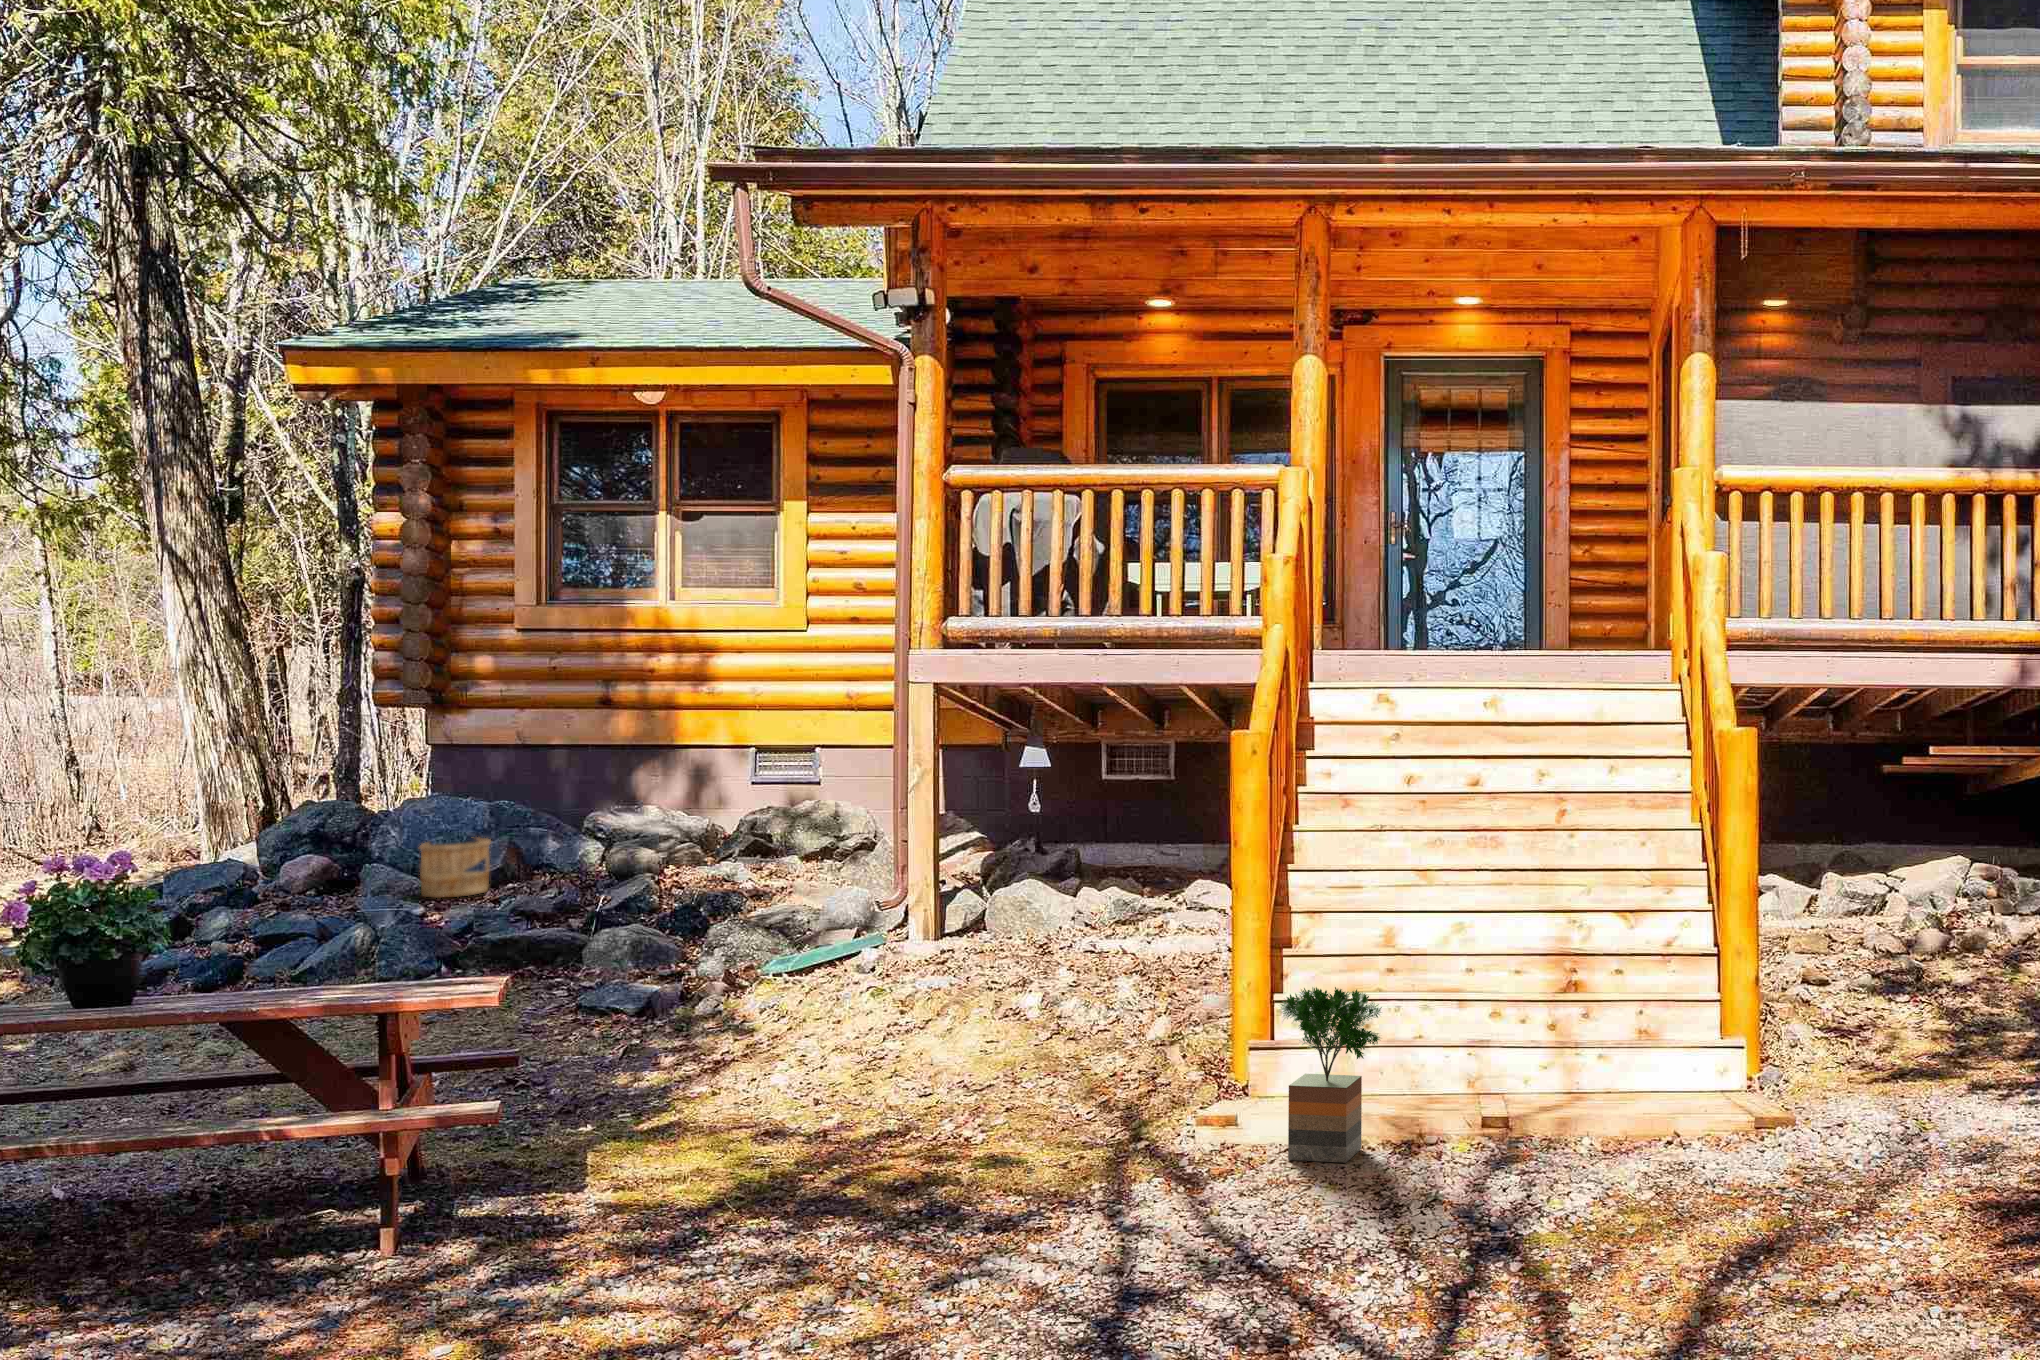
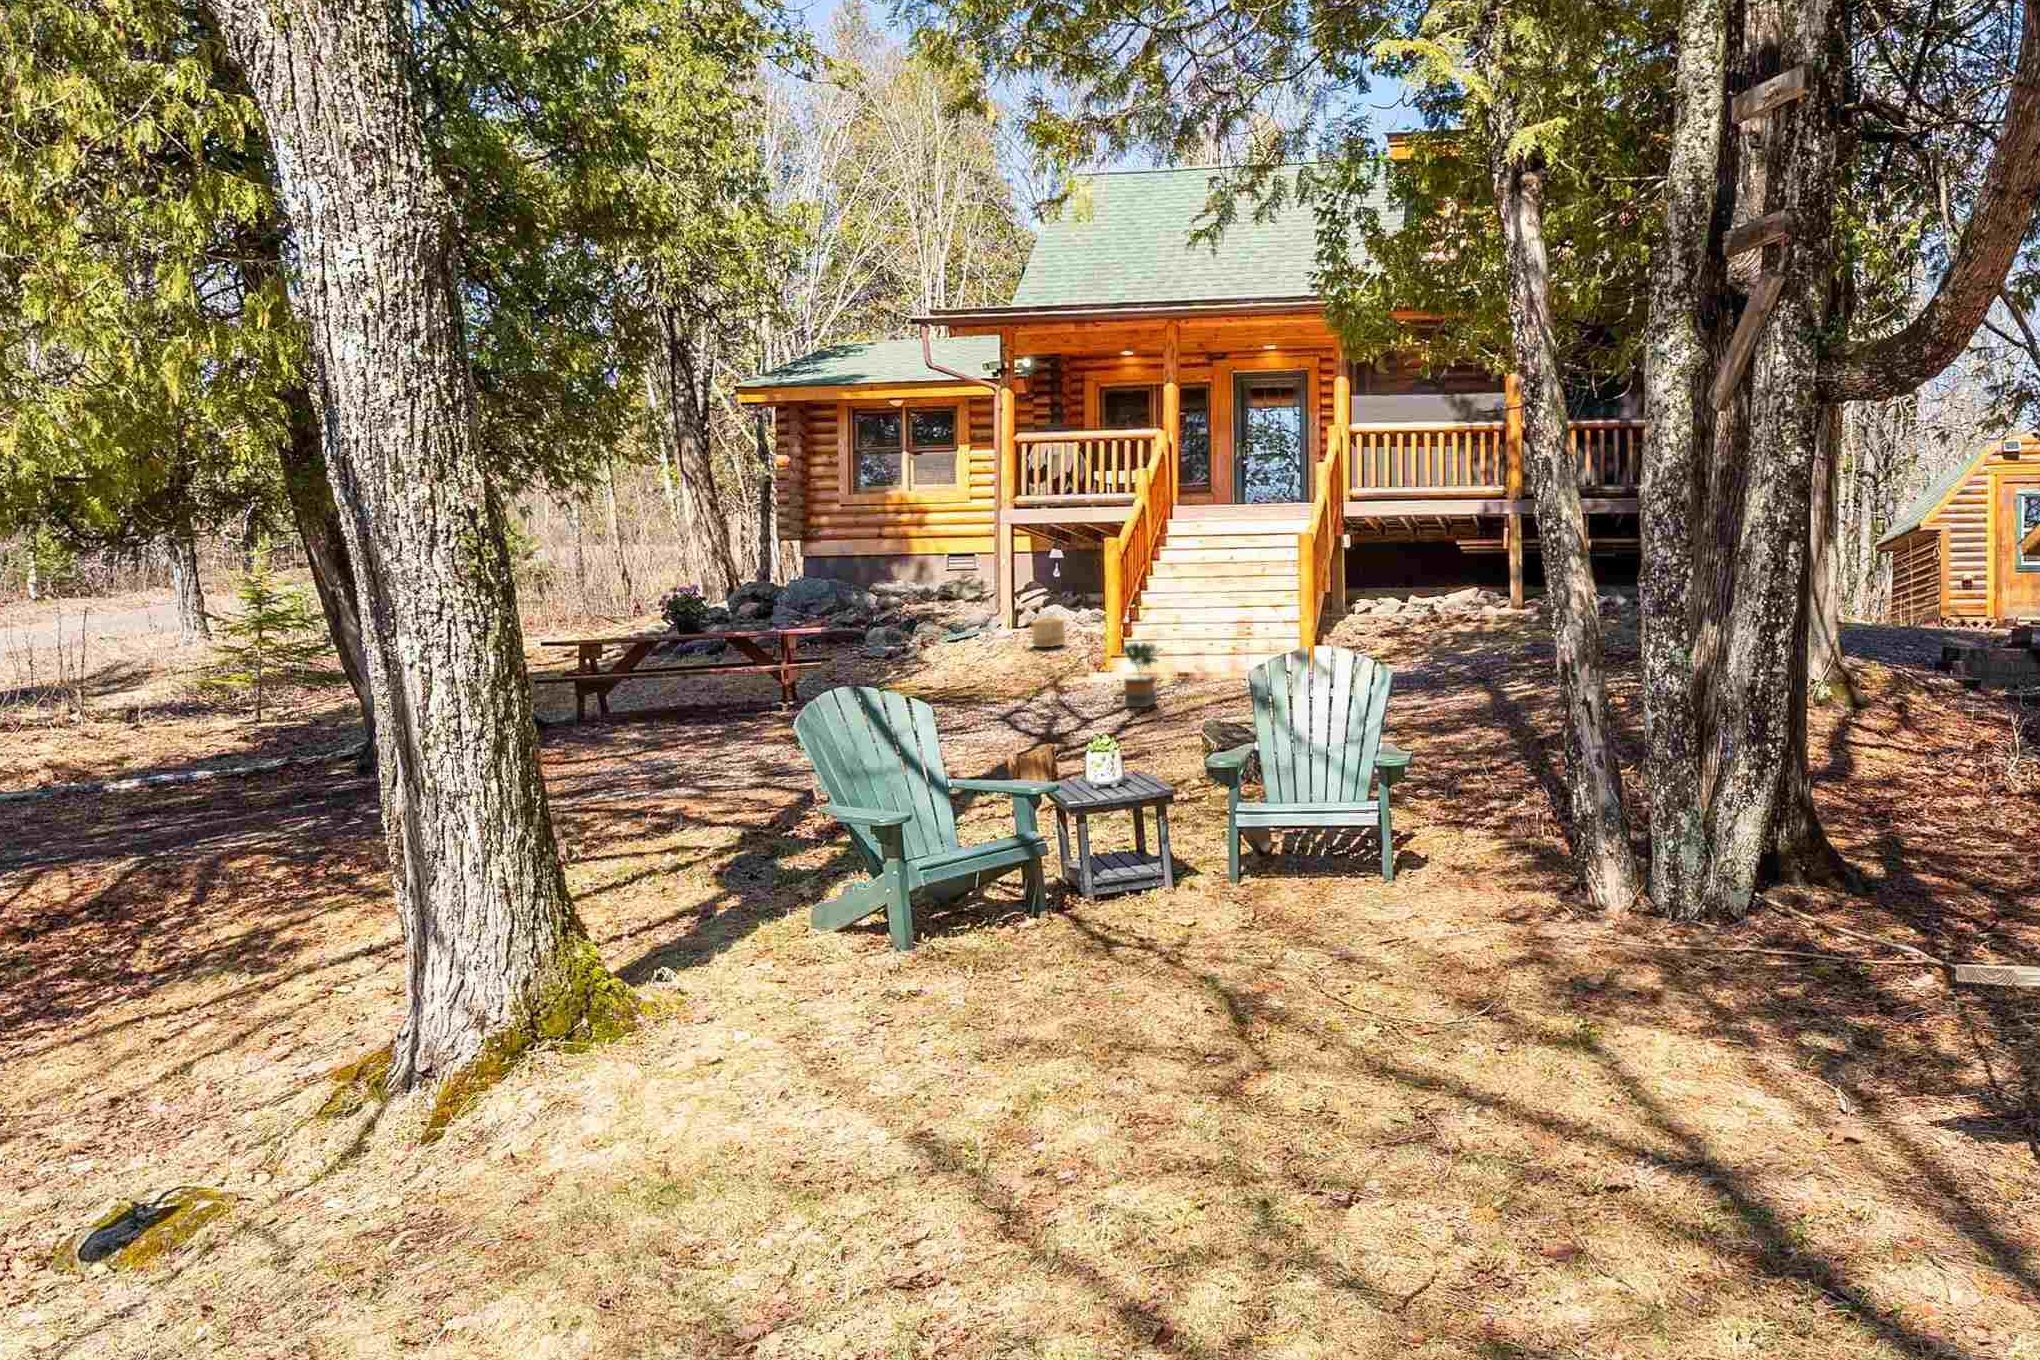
wooden bucket: present [420,838,491,898] -> present [1032,617,1065,647]

